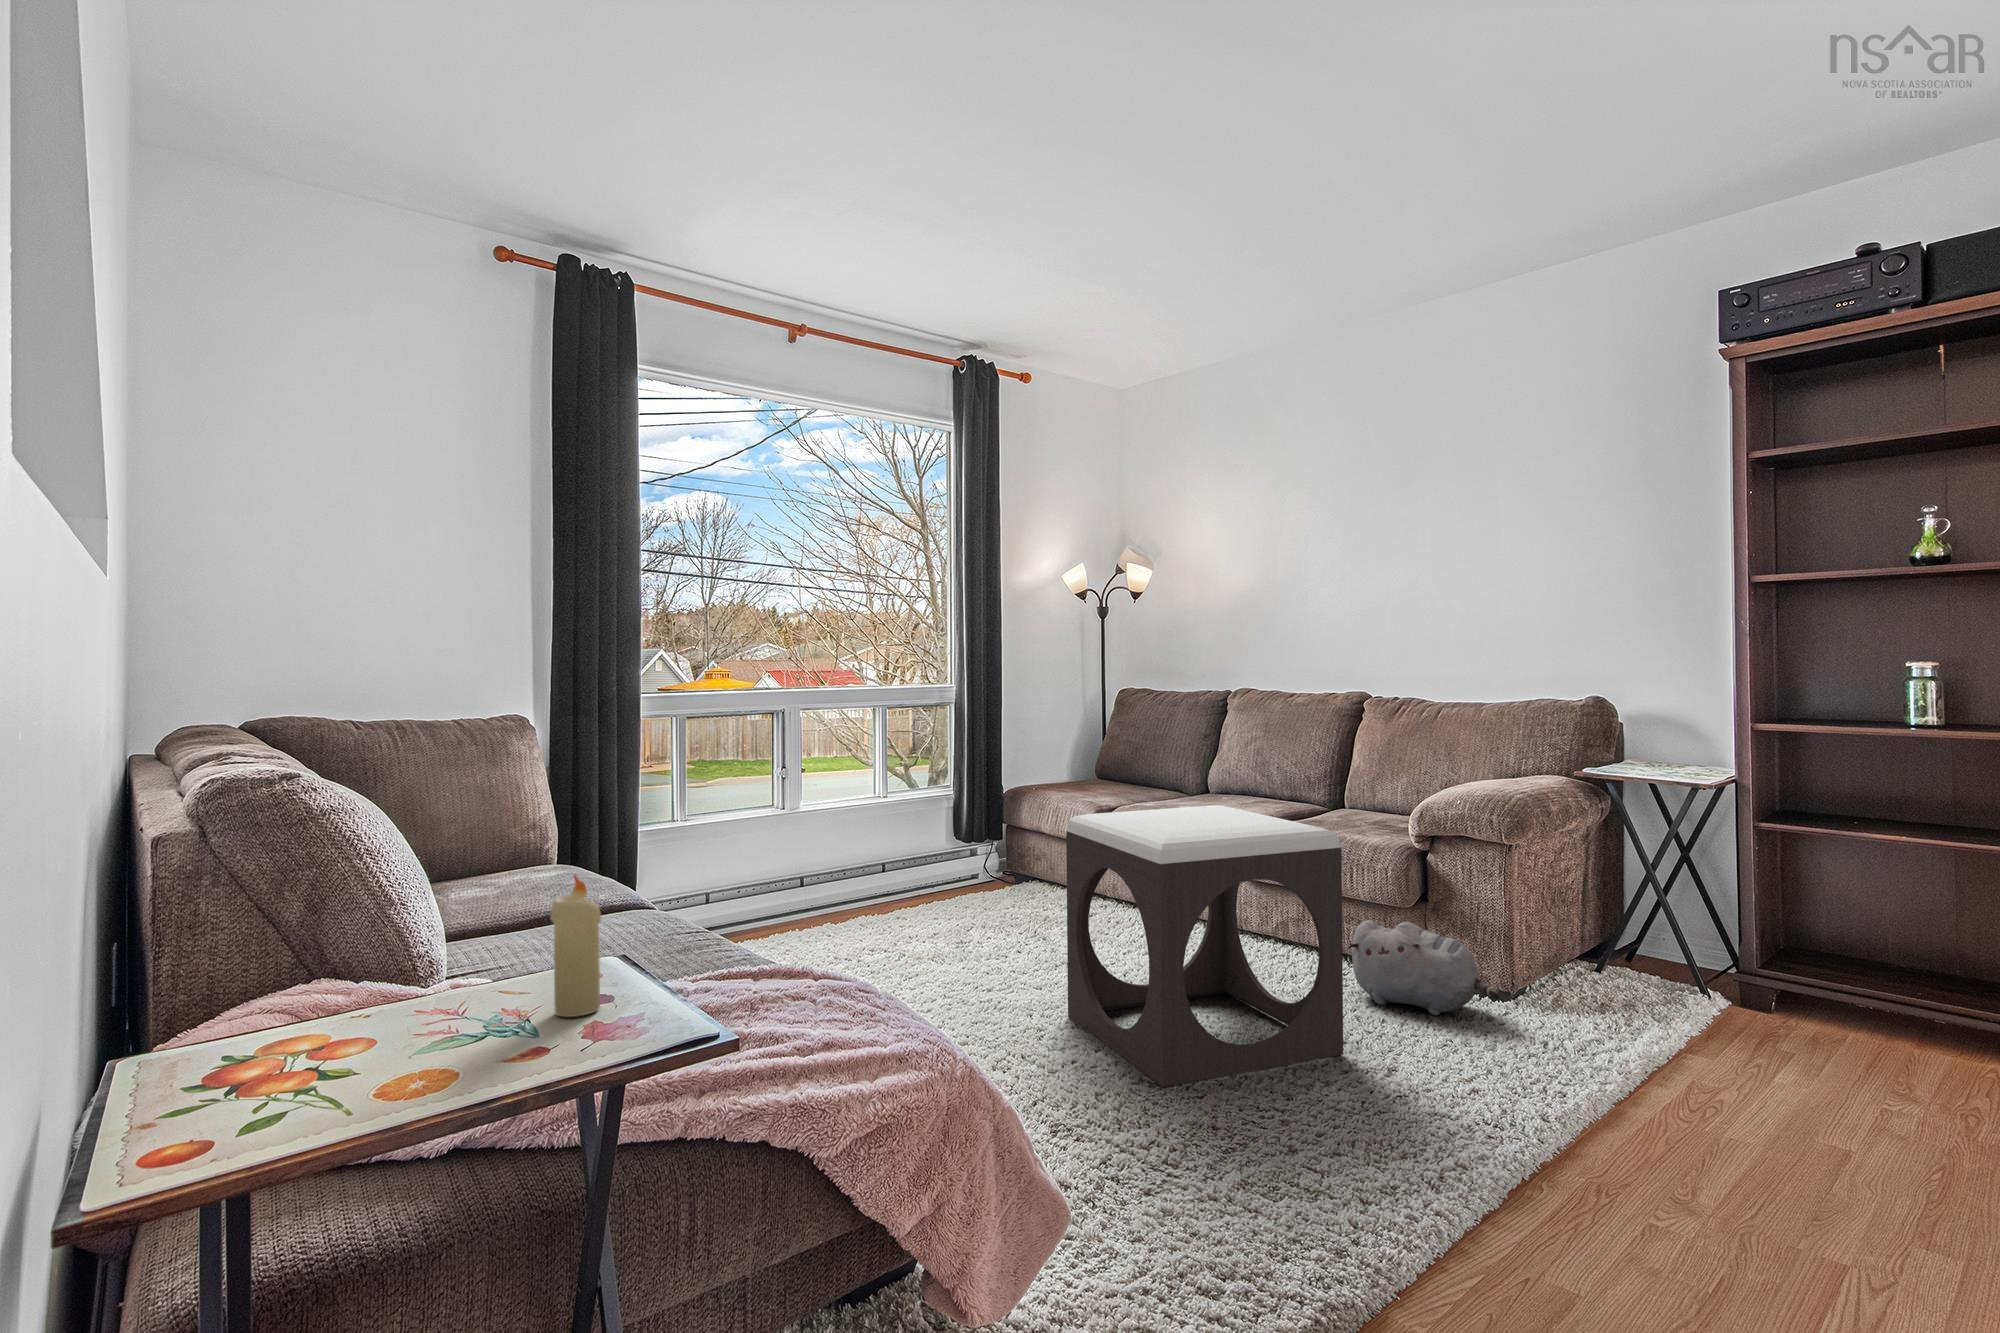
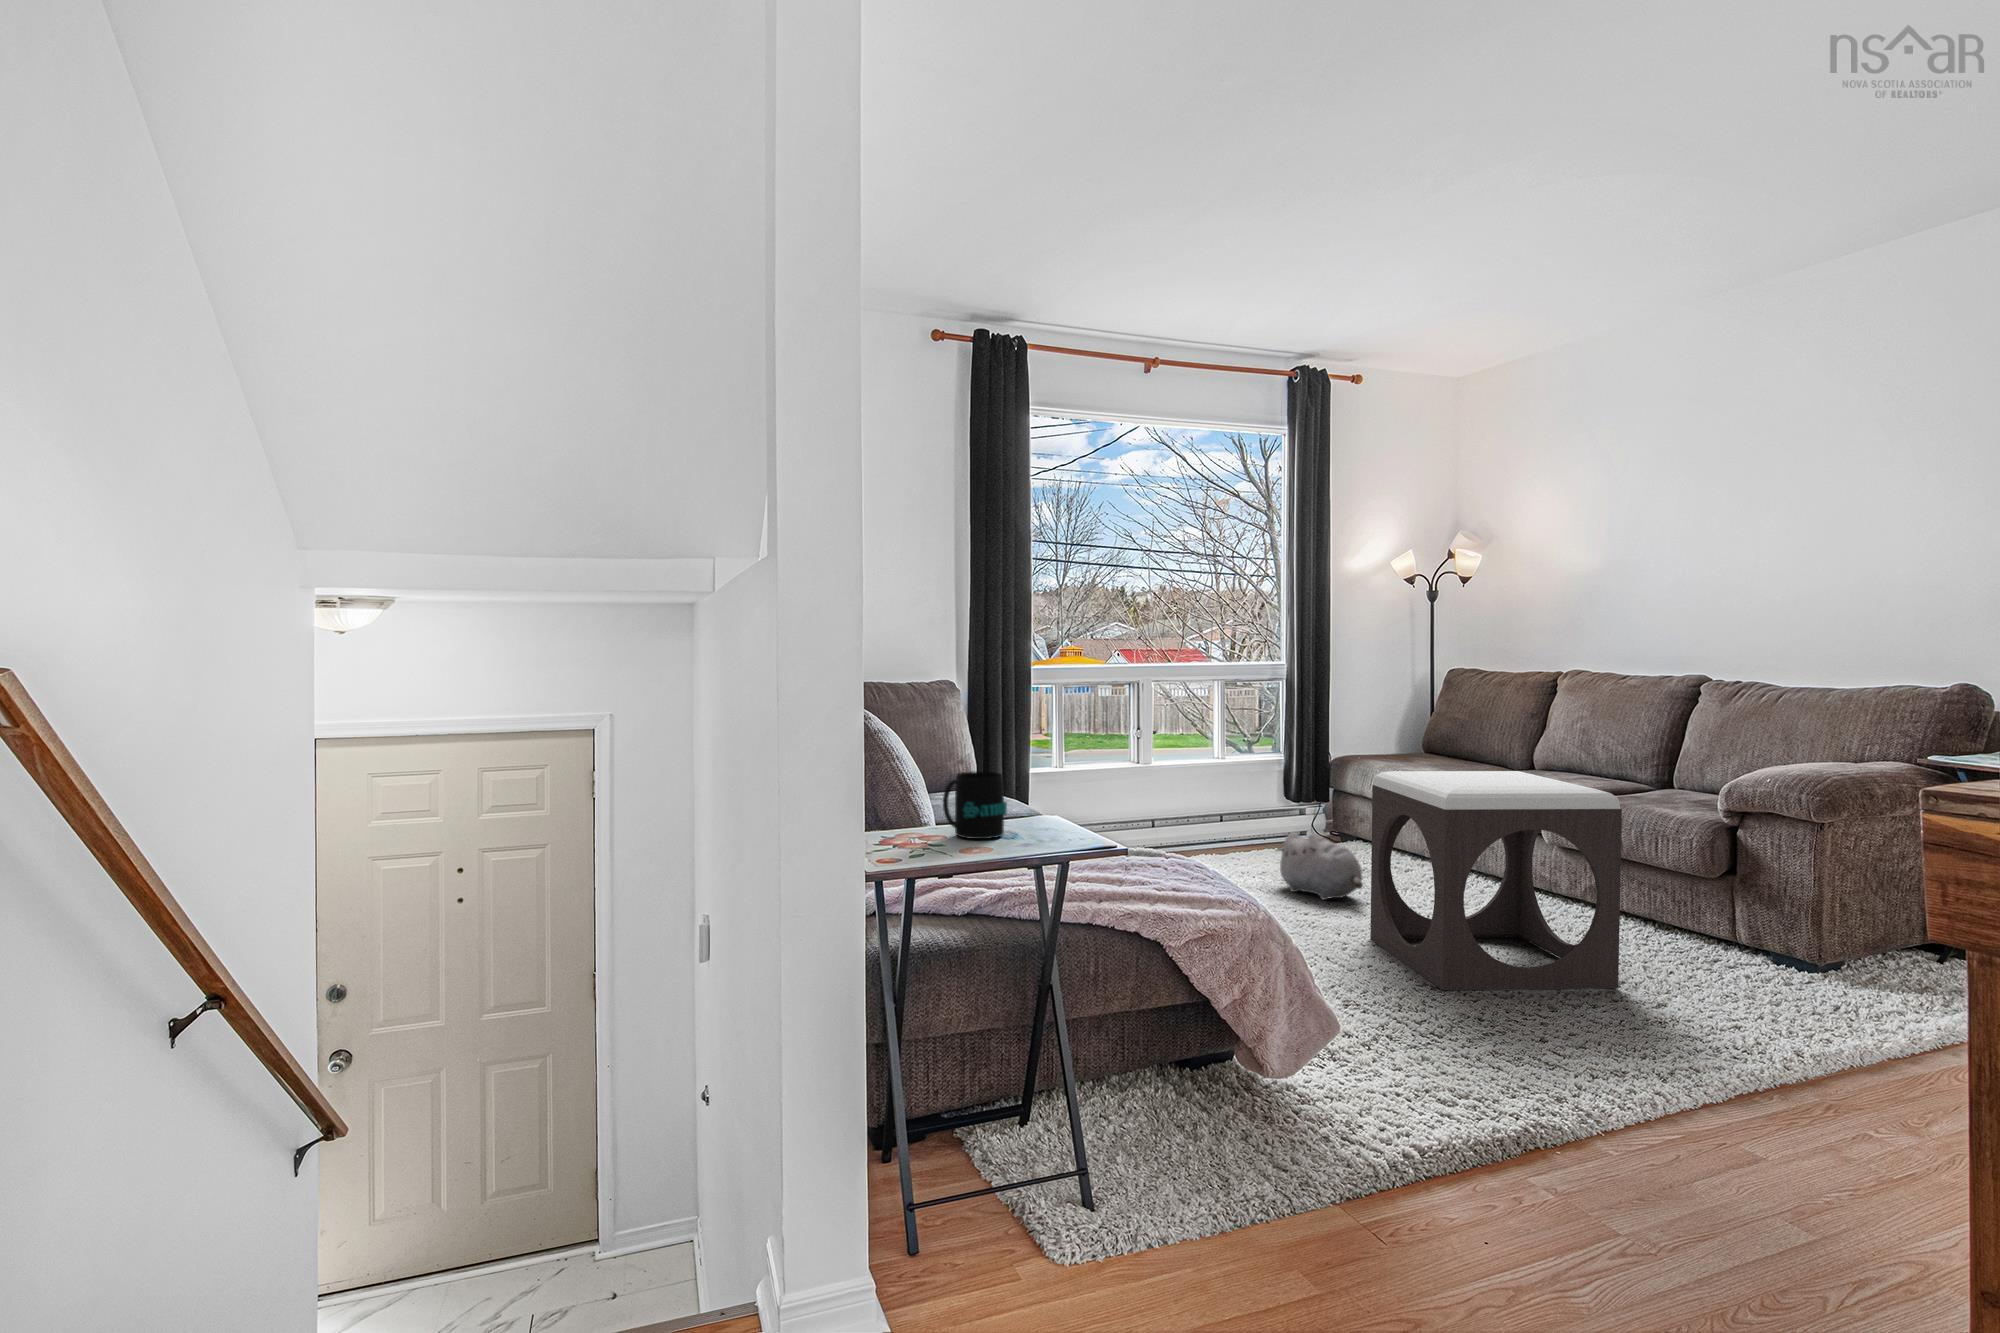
candle: present [551,875,601,1017] -> none [1030,756,1055,832]
mug: none [343,912,498,1057] -> present [943,772,1007,839]
plush toy: present [1348,920,1501,1015] -> present [1277,832,1363,900]

